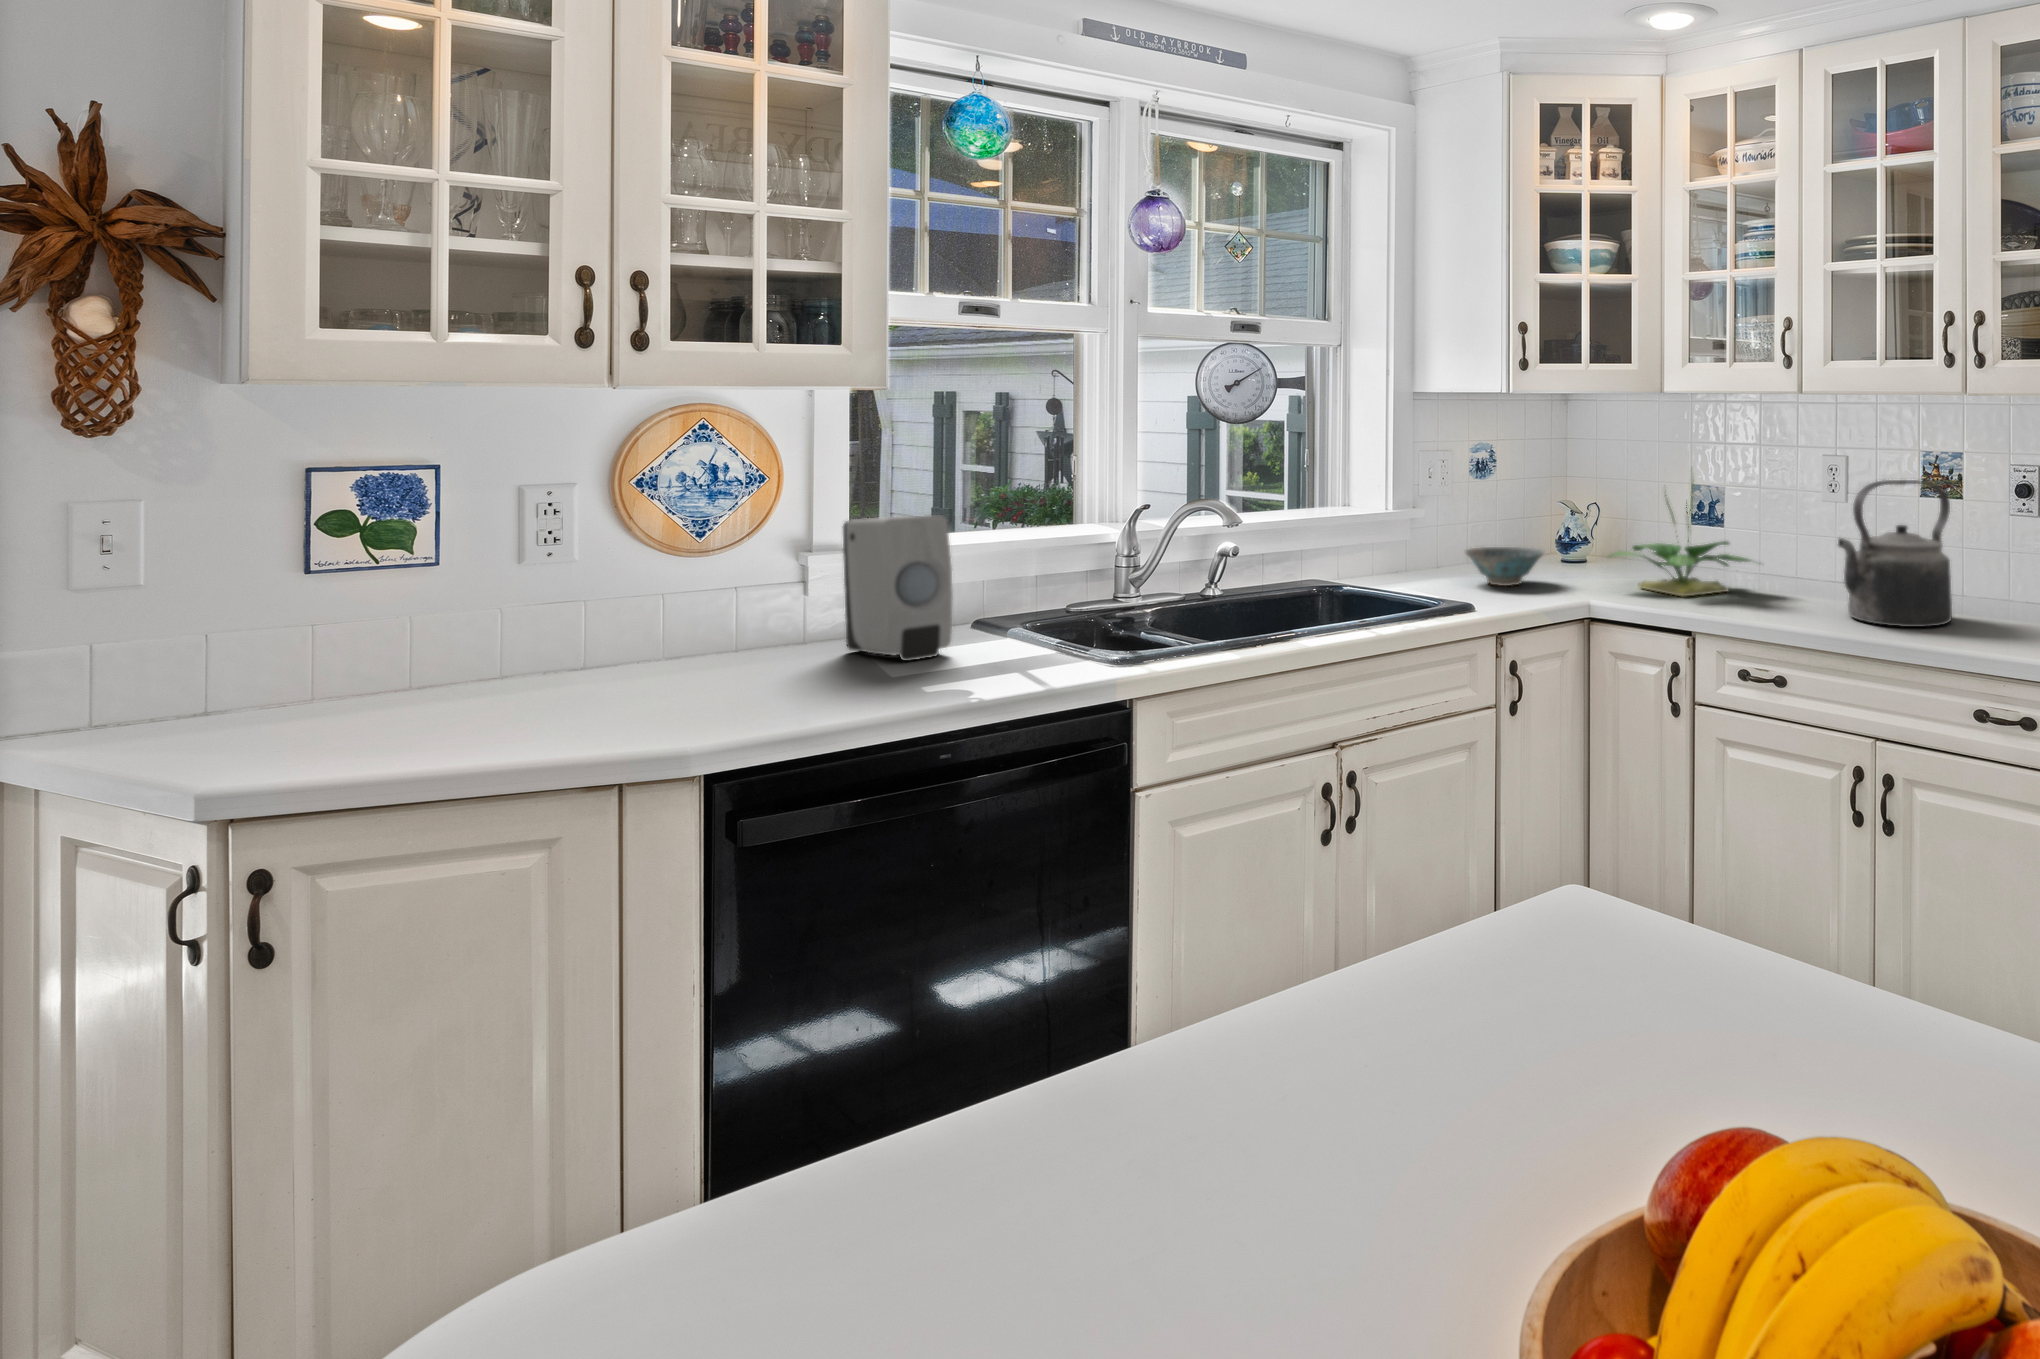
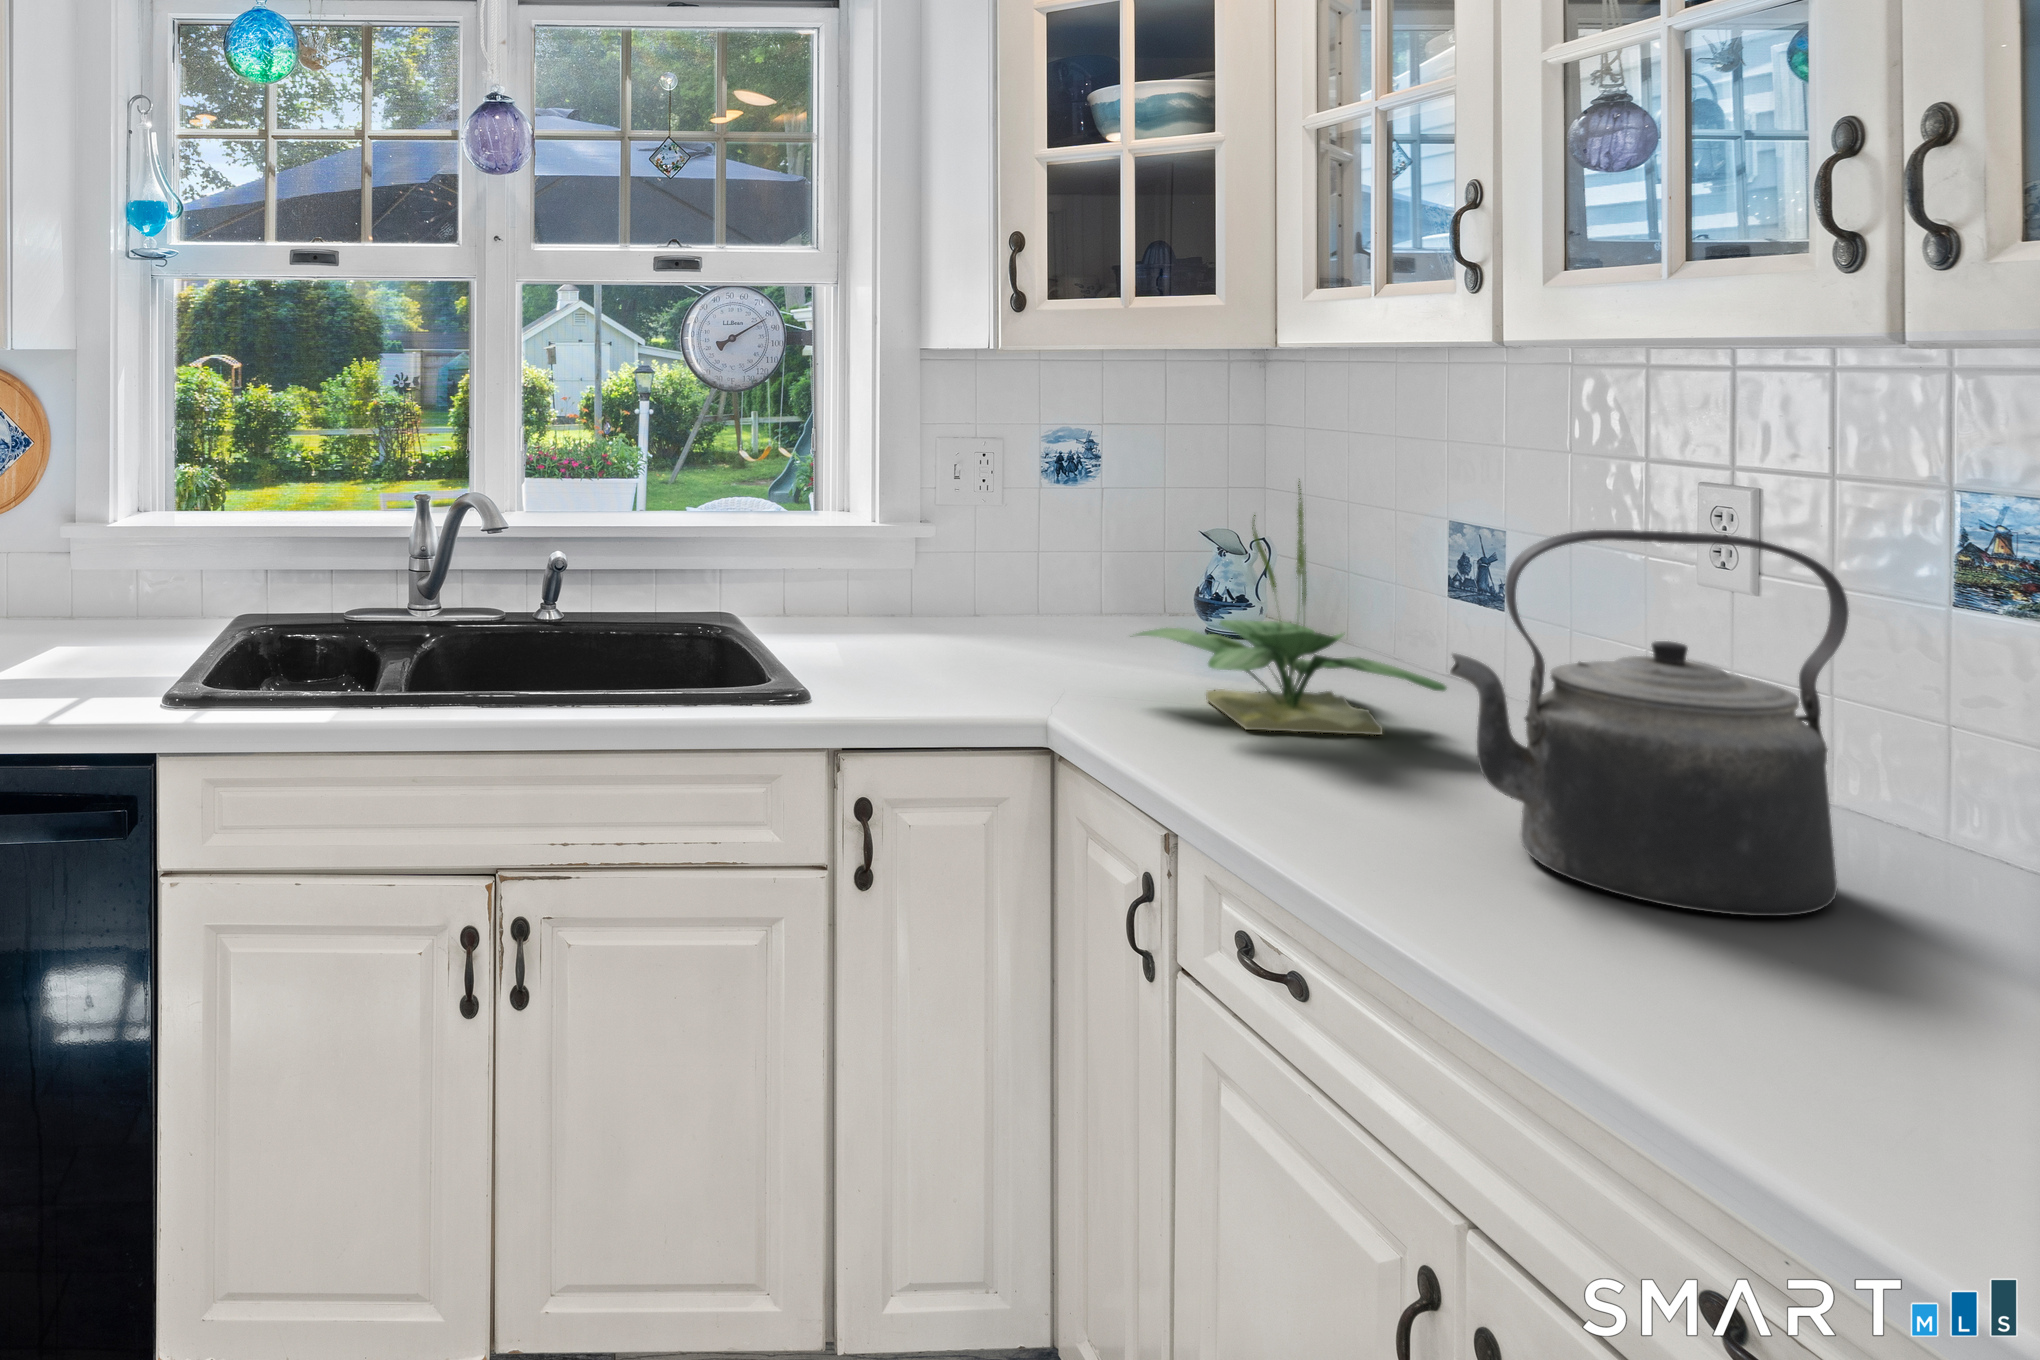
soap dispenser: present [843,515,953,661] -> none [47,490,139,652]
ceramic bowl: present [1465,547,1545,586] -> none [922,595,1062,663]

